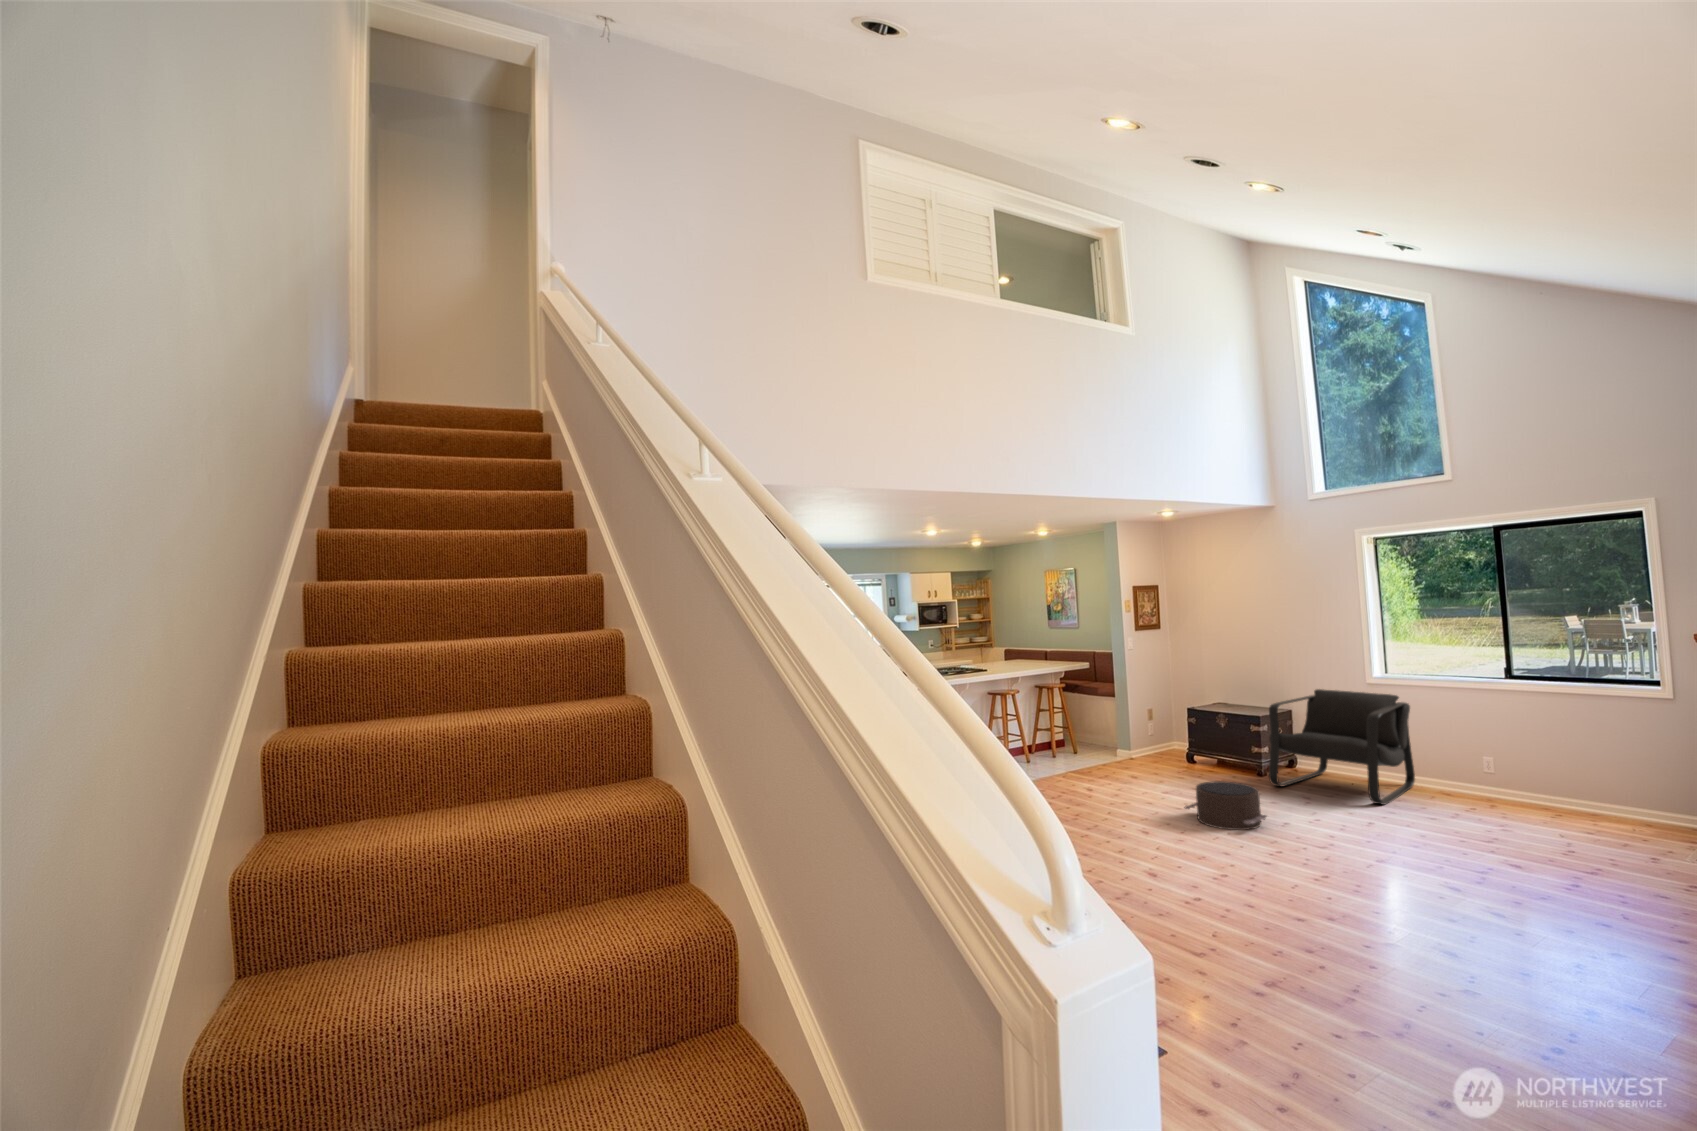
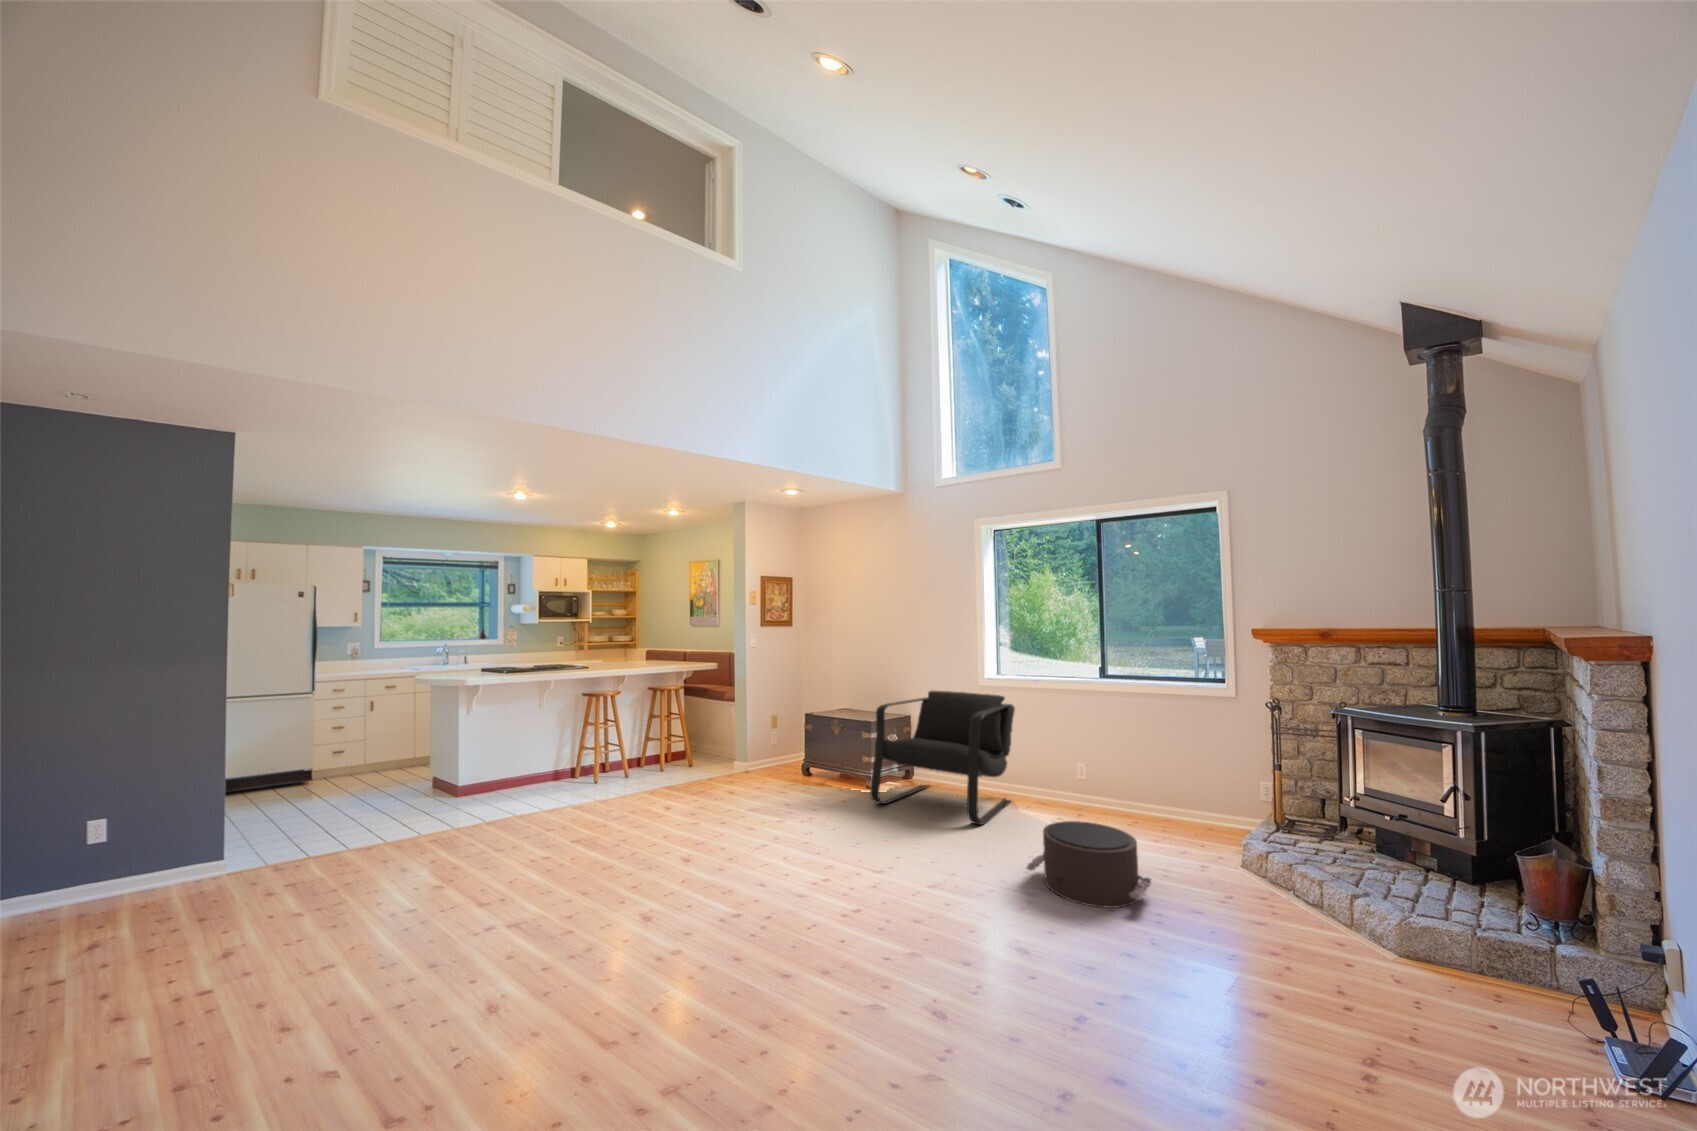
pouf: present [1184,781,1267,830] -> present [1027,821,1151,908]

